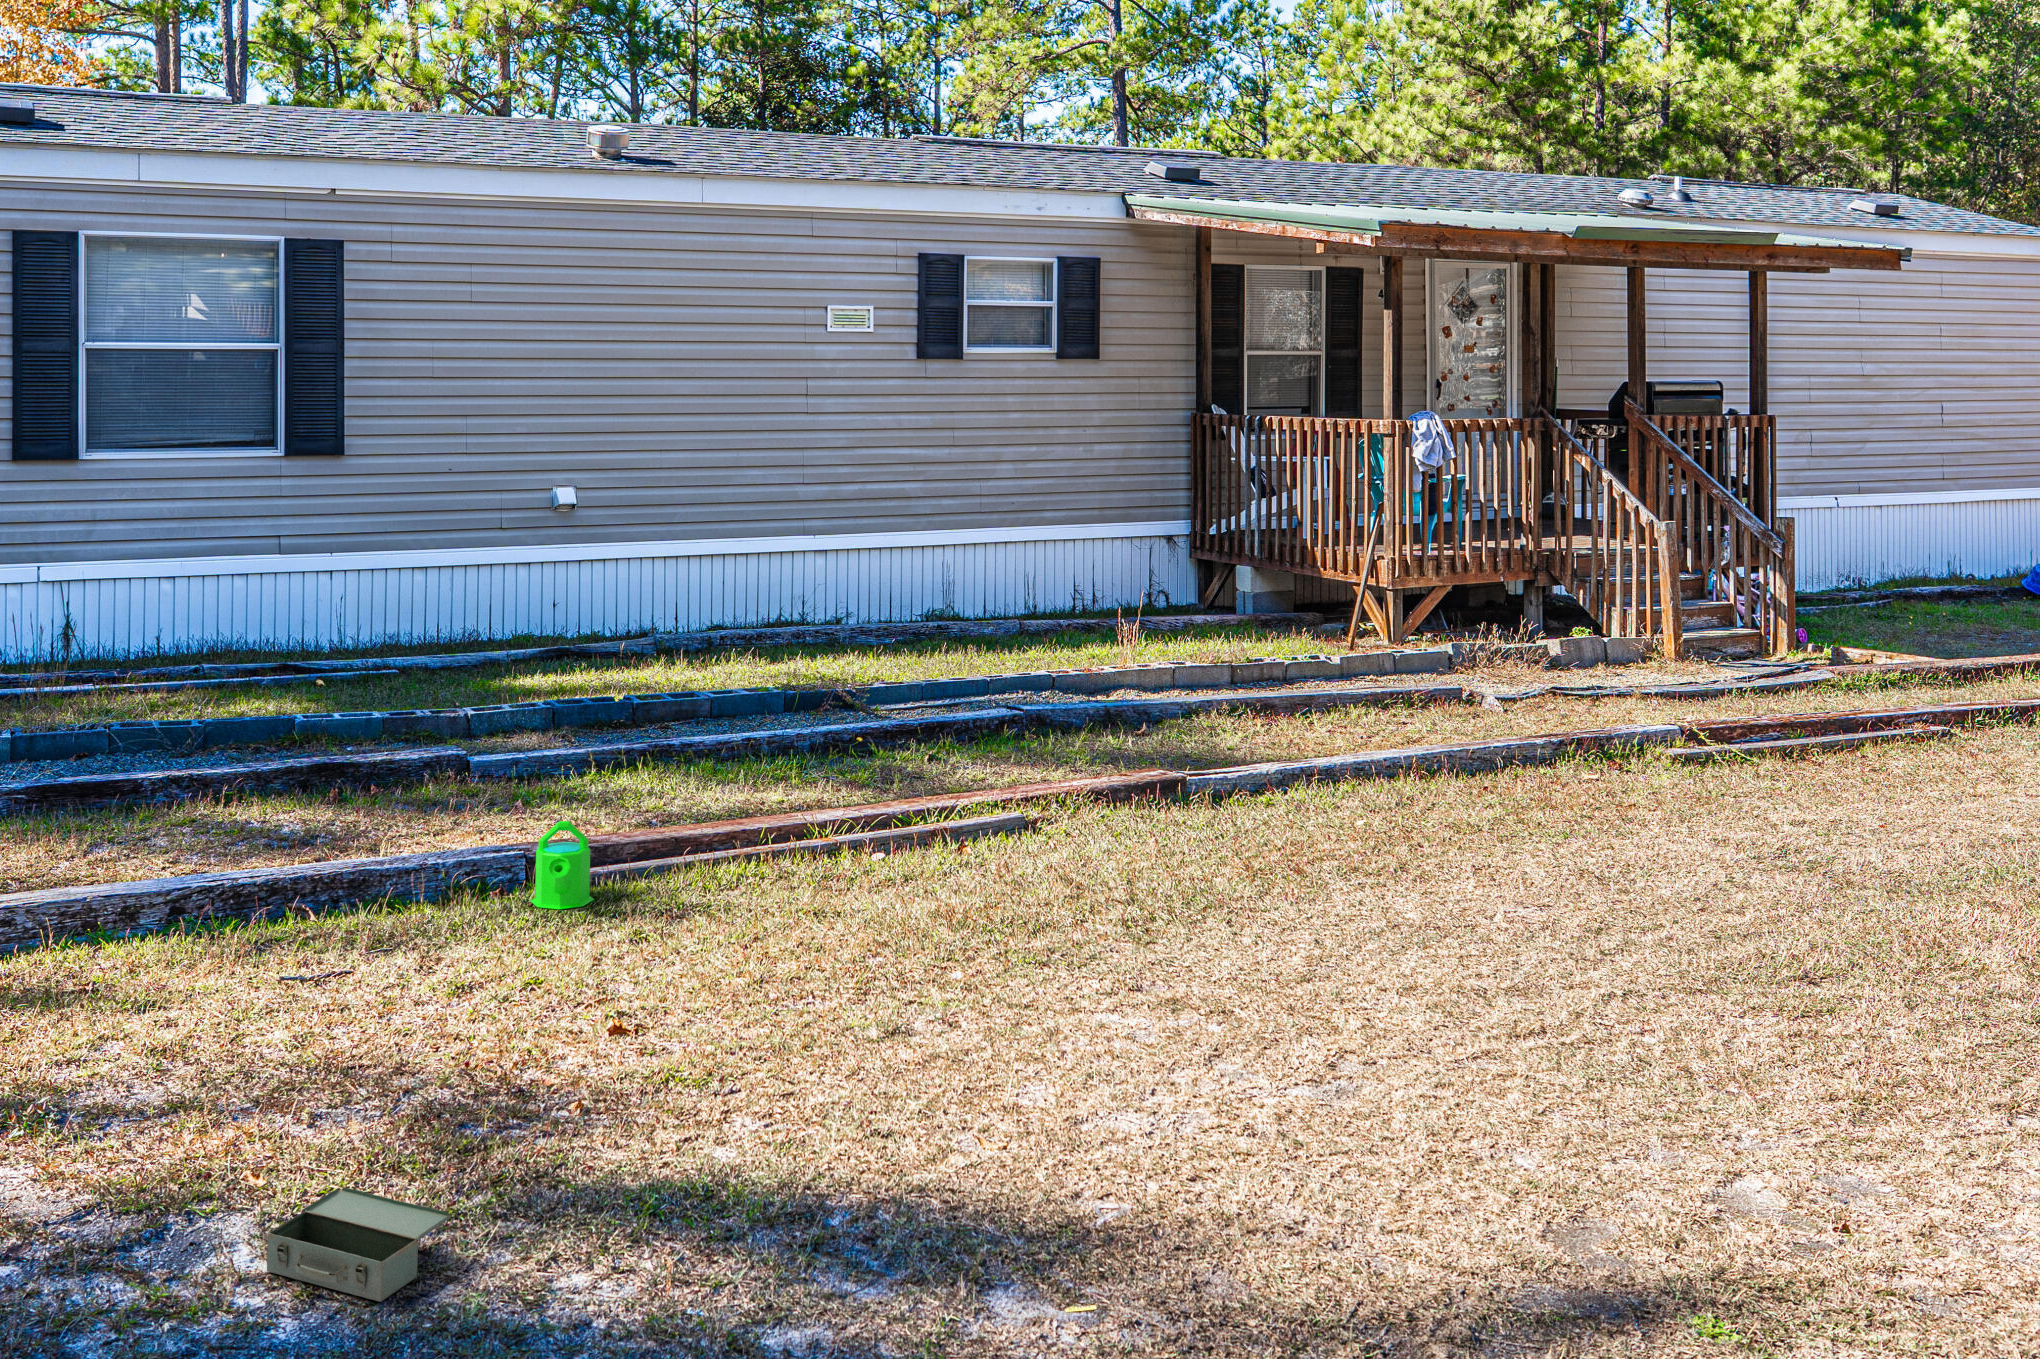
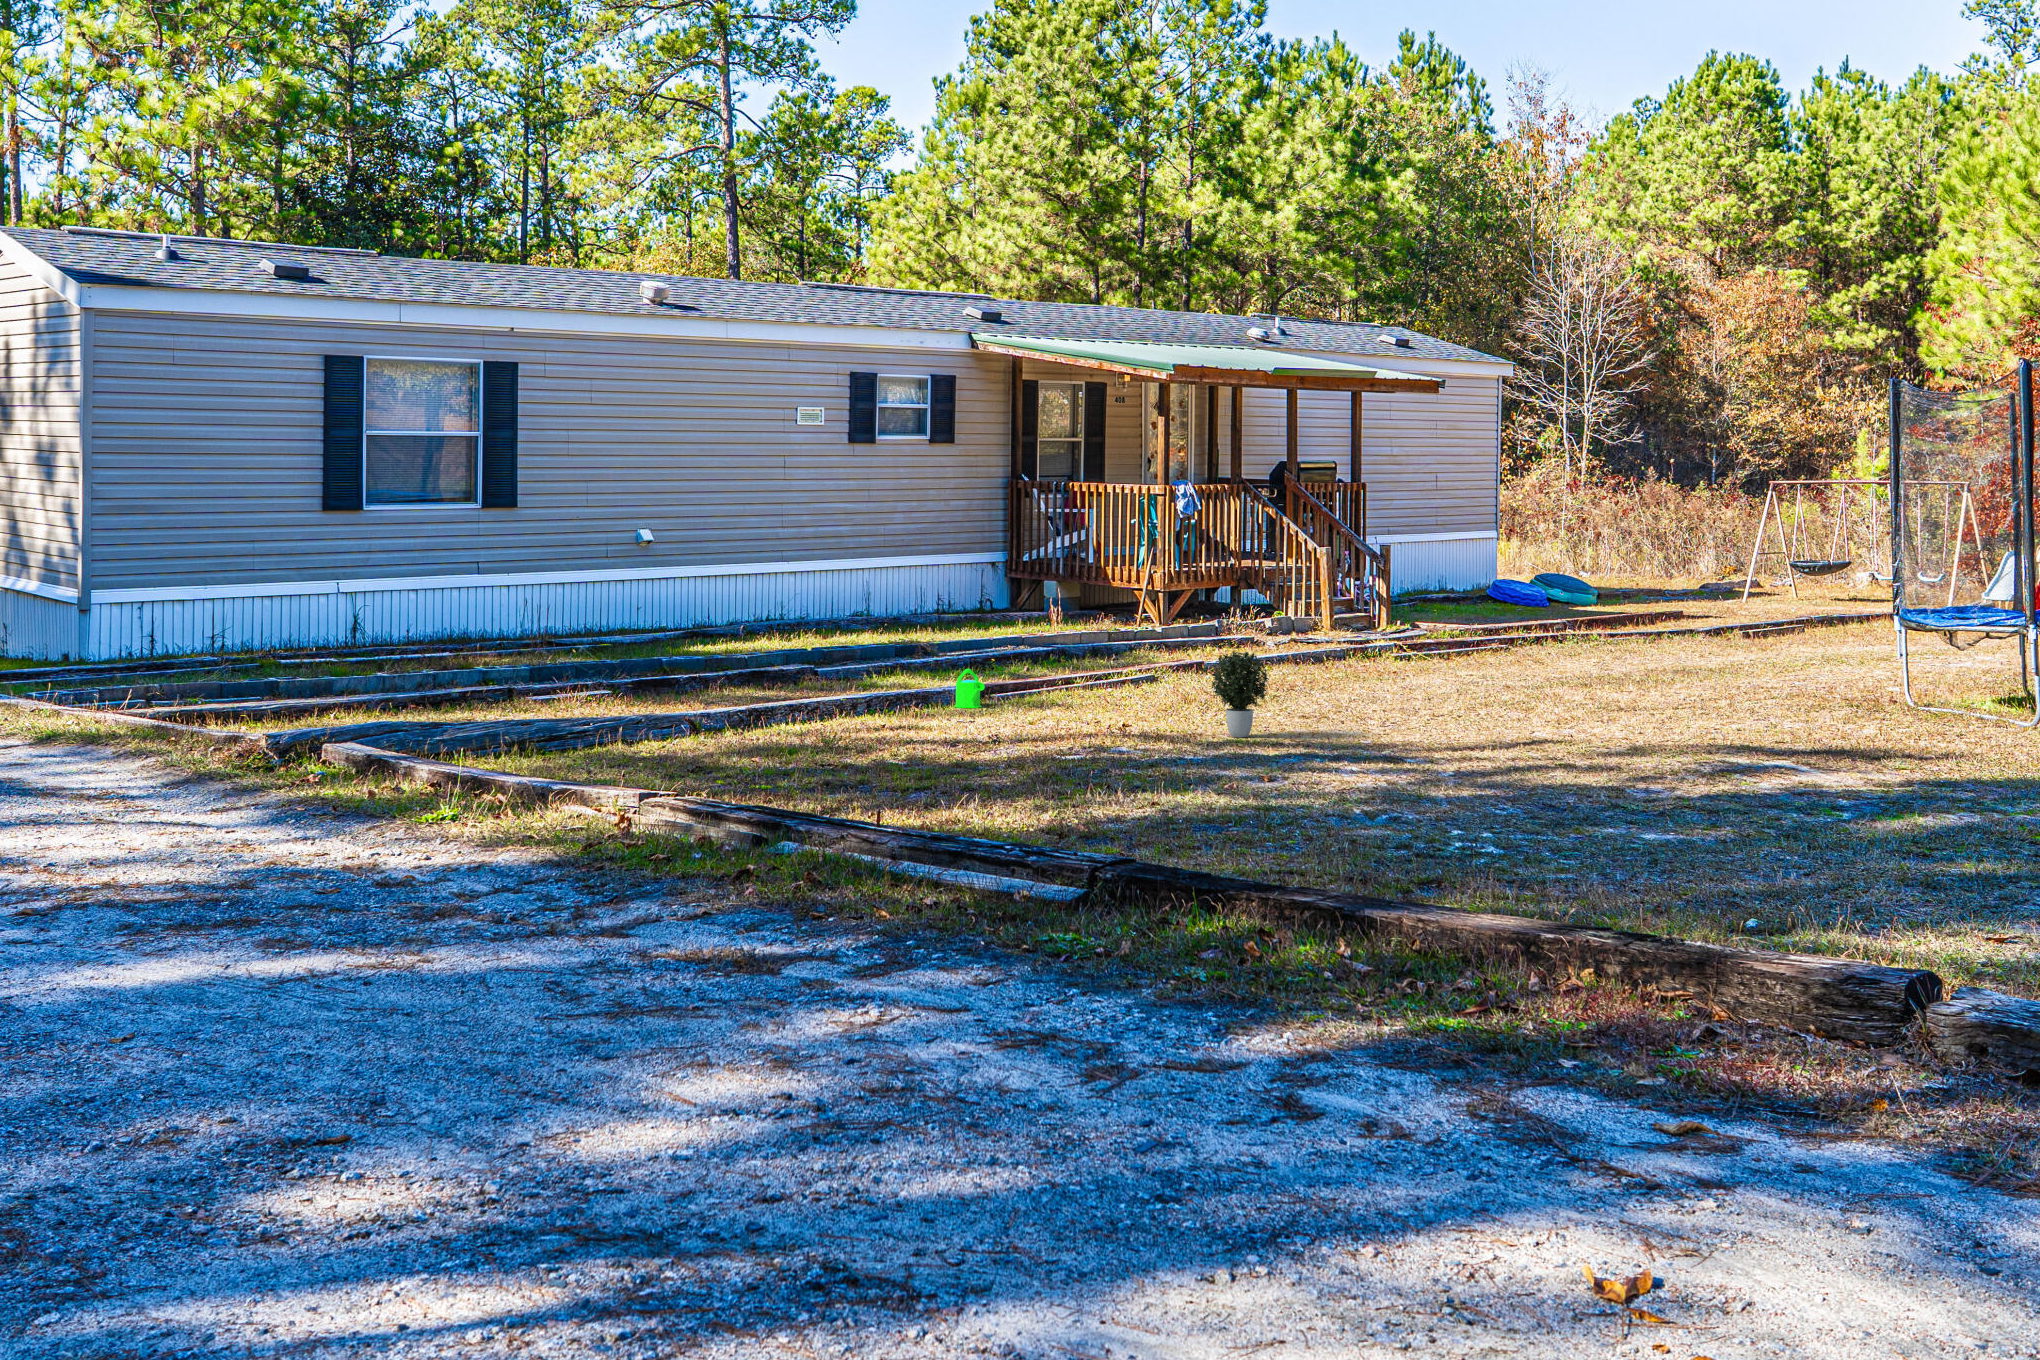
potted plant: none [771,930,948,1190] -> present [1211,651,1269,737]
toolbox: present [267,1187,451,1302] -> none [1100,735,1149,754]

